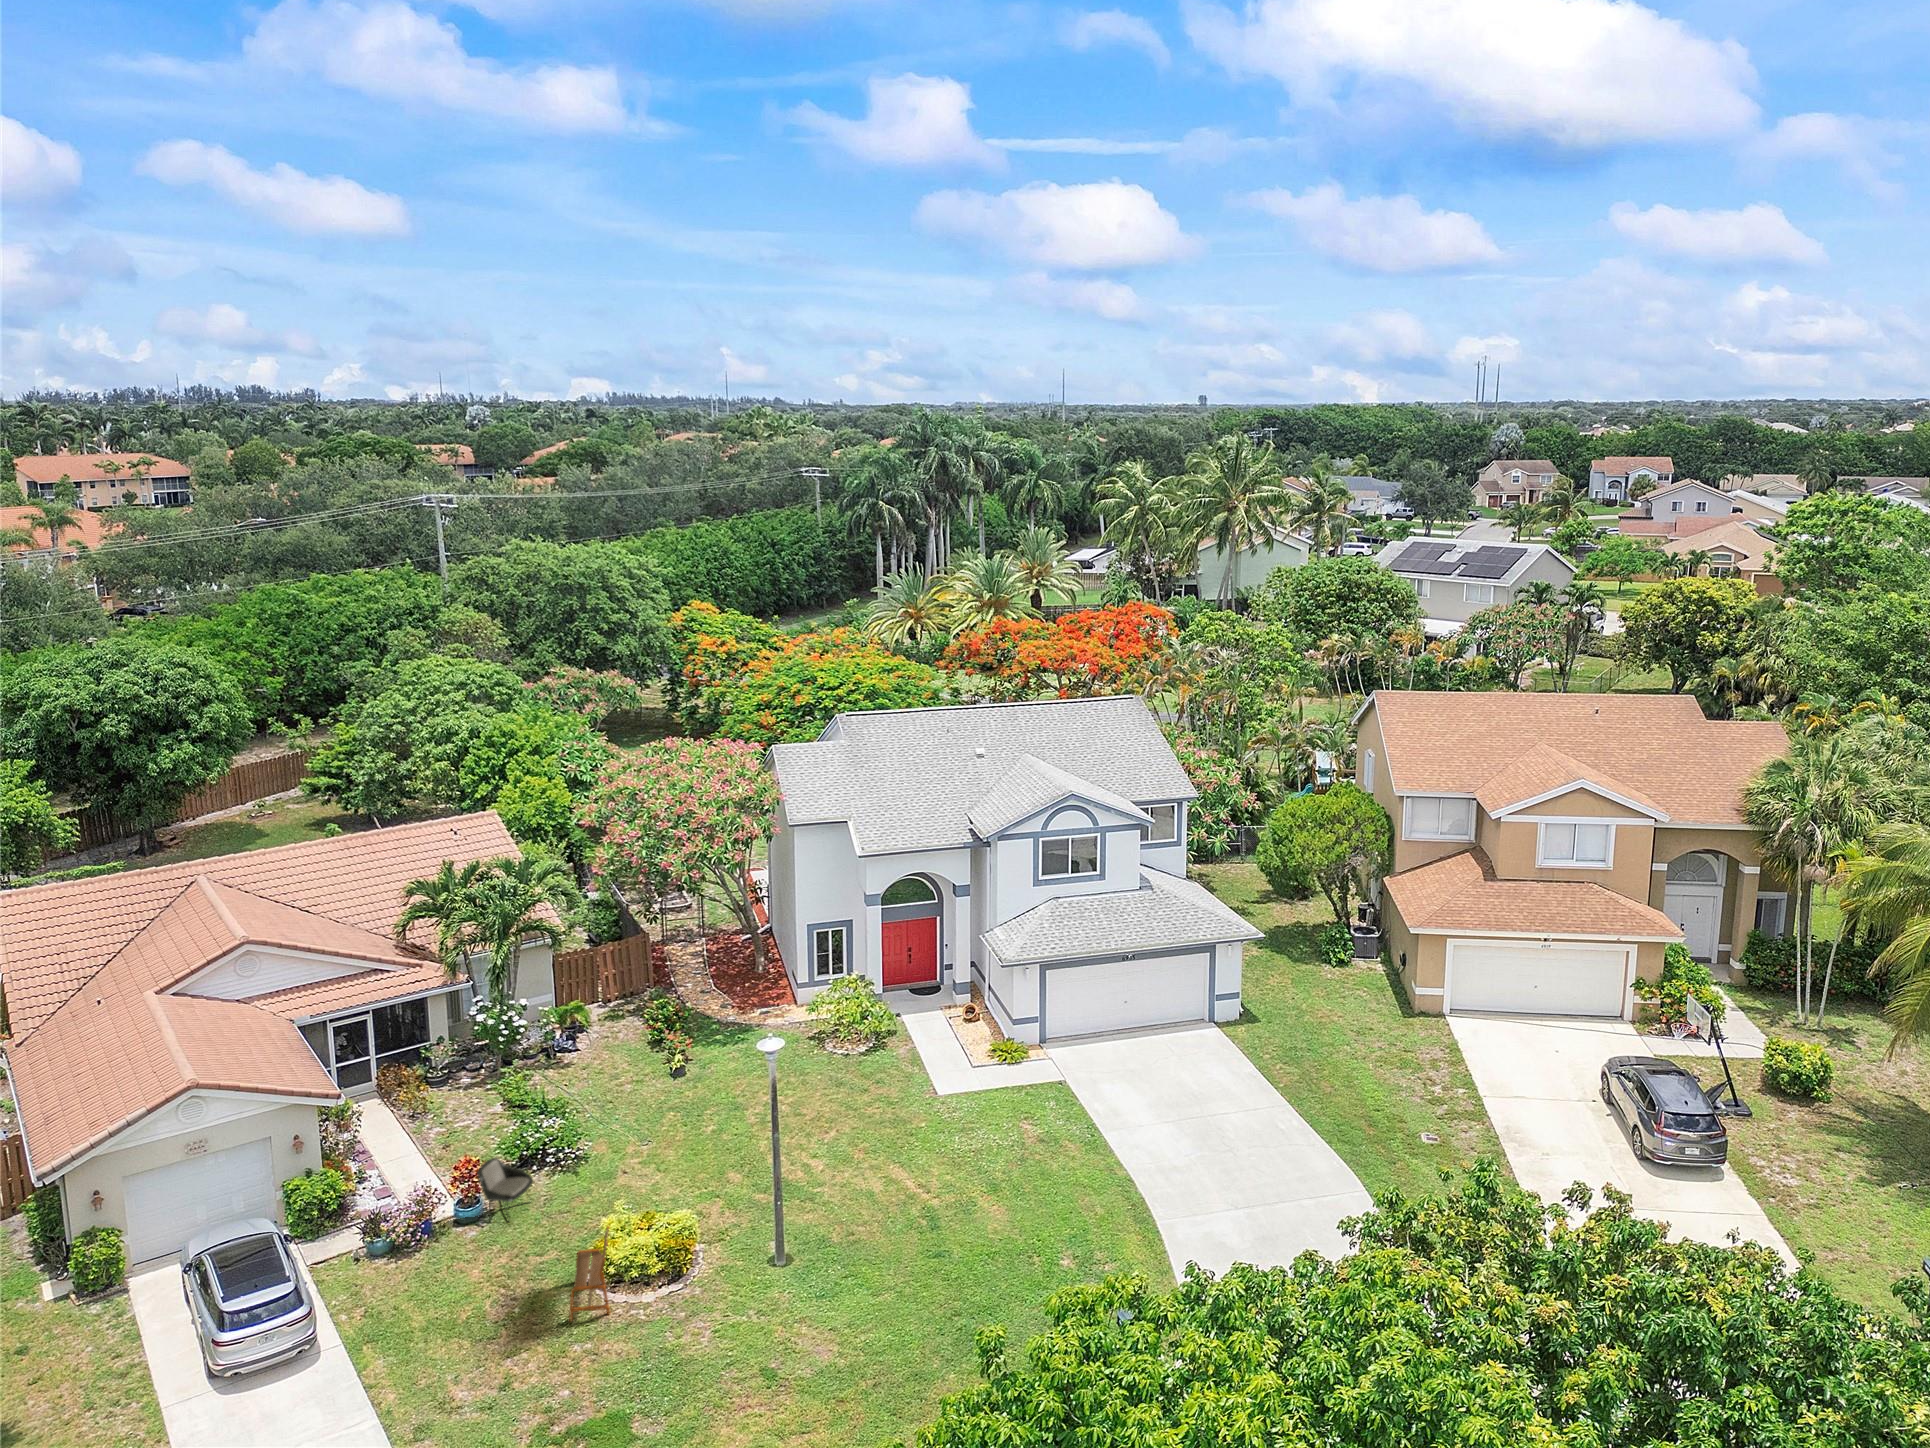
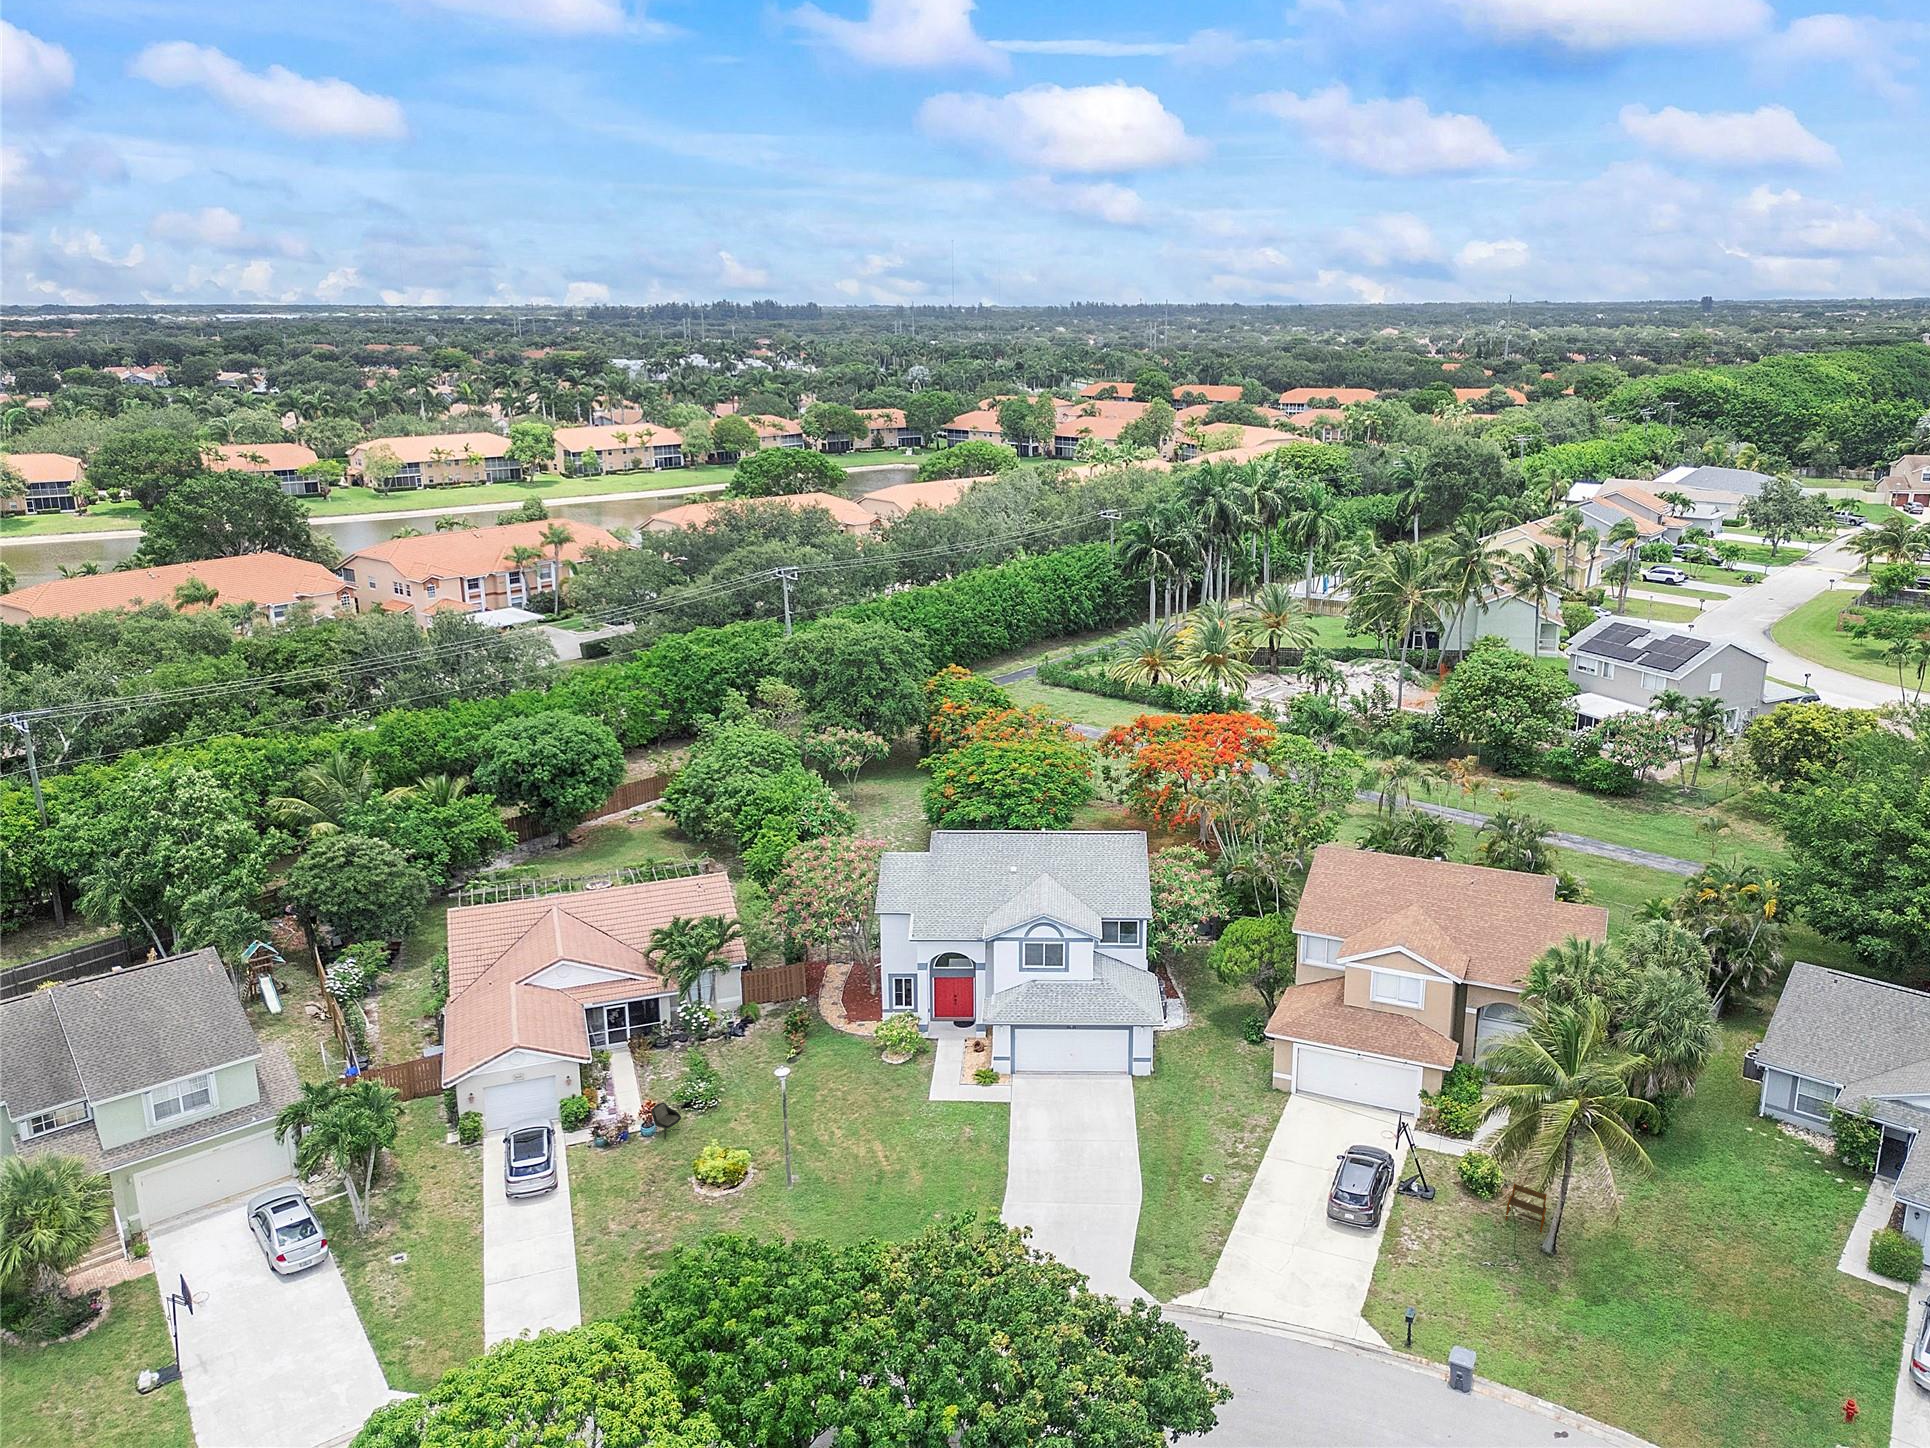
bench: present [569,1227,610,1321] -> present [1505,1183,1547,1233]

